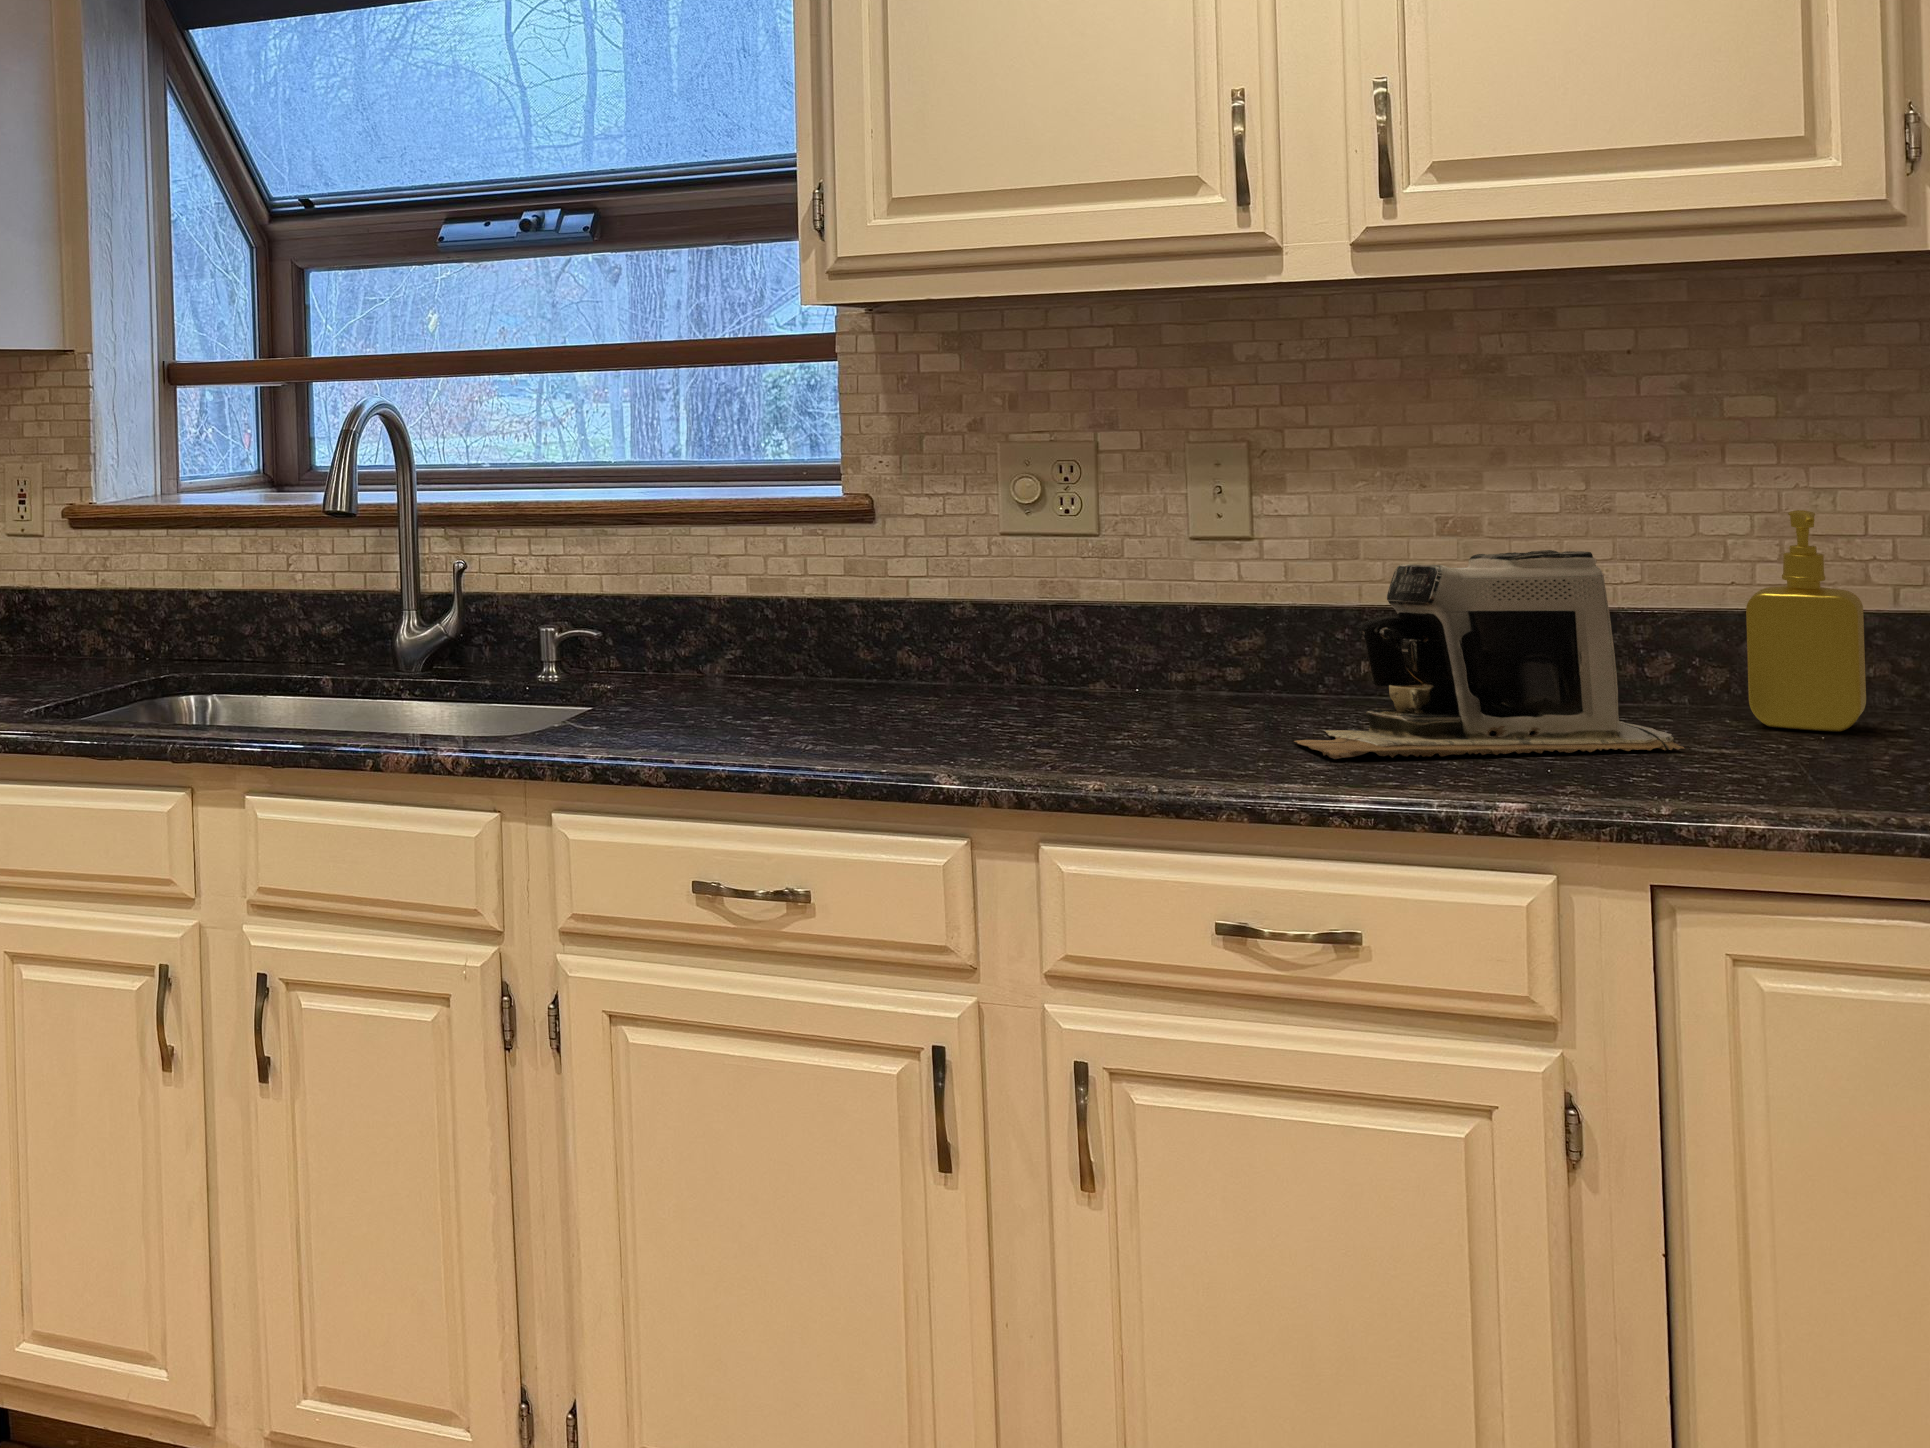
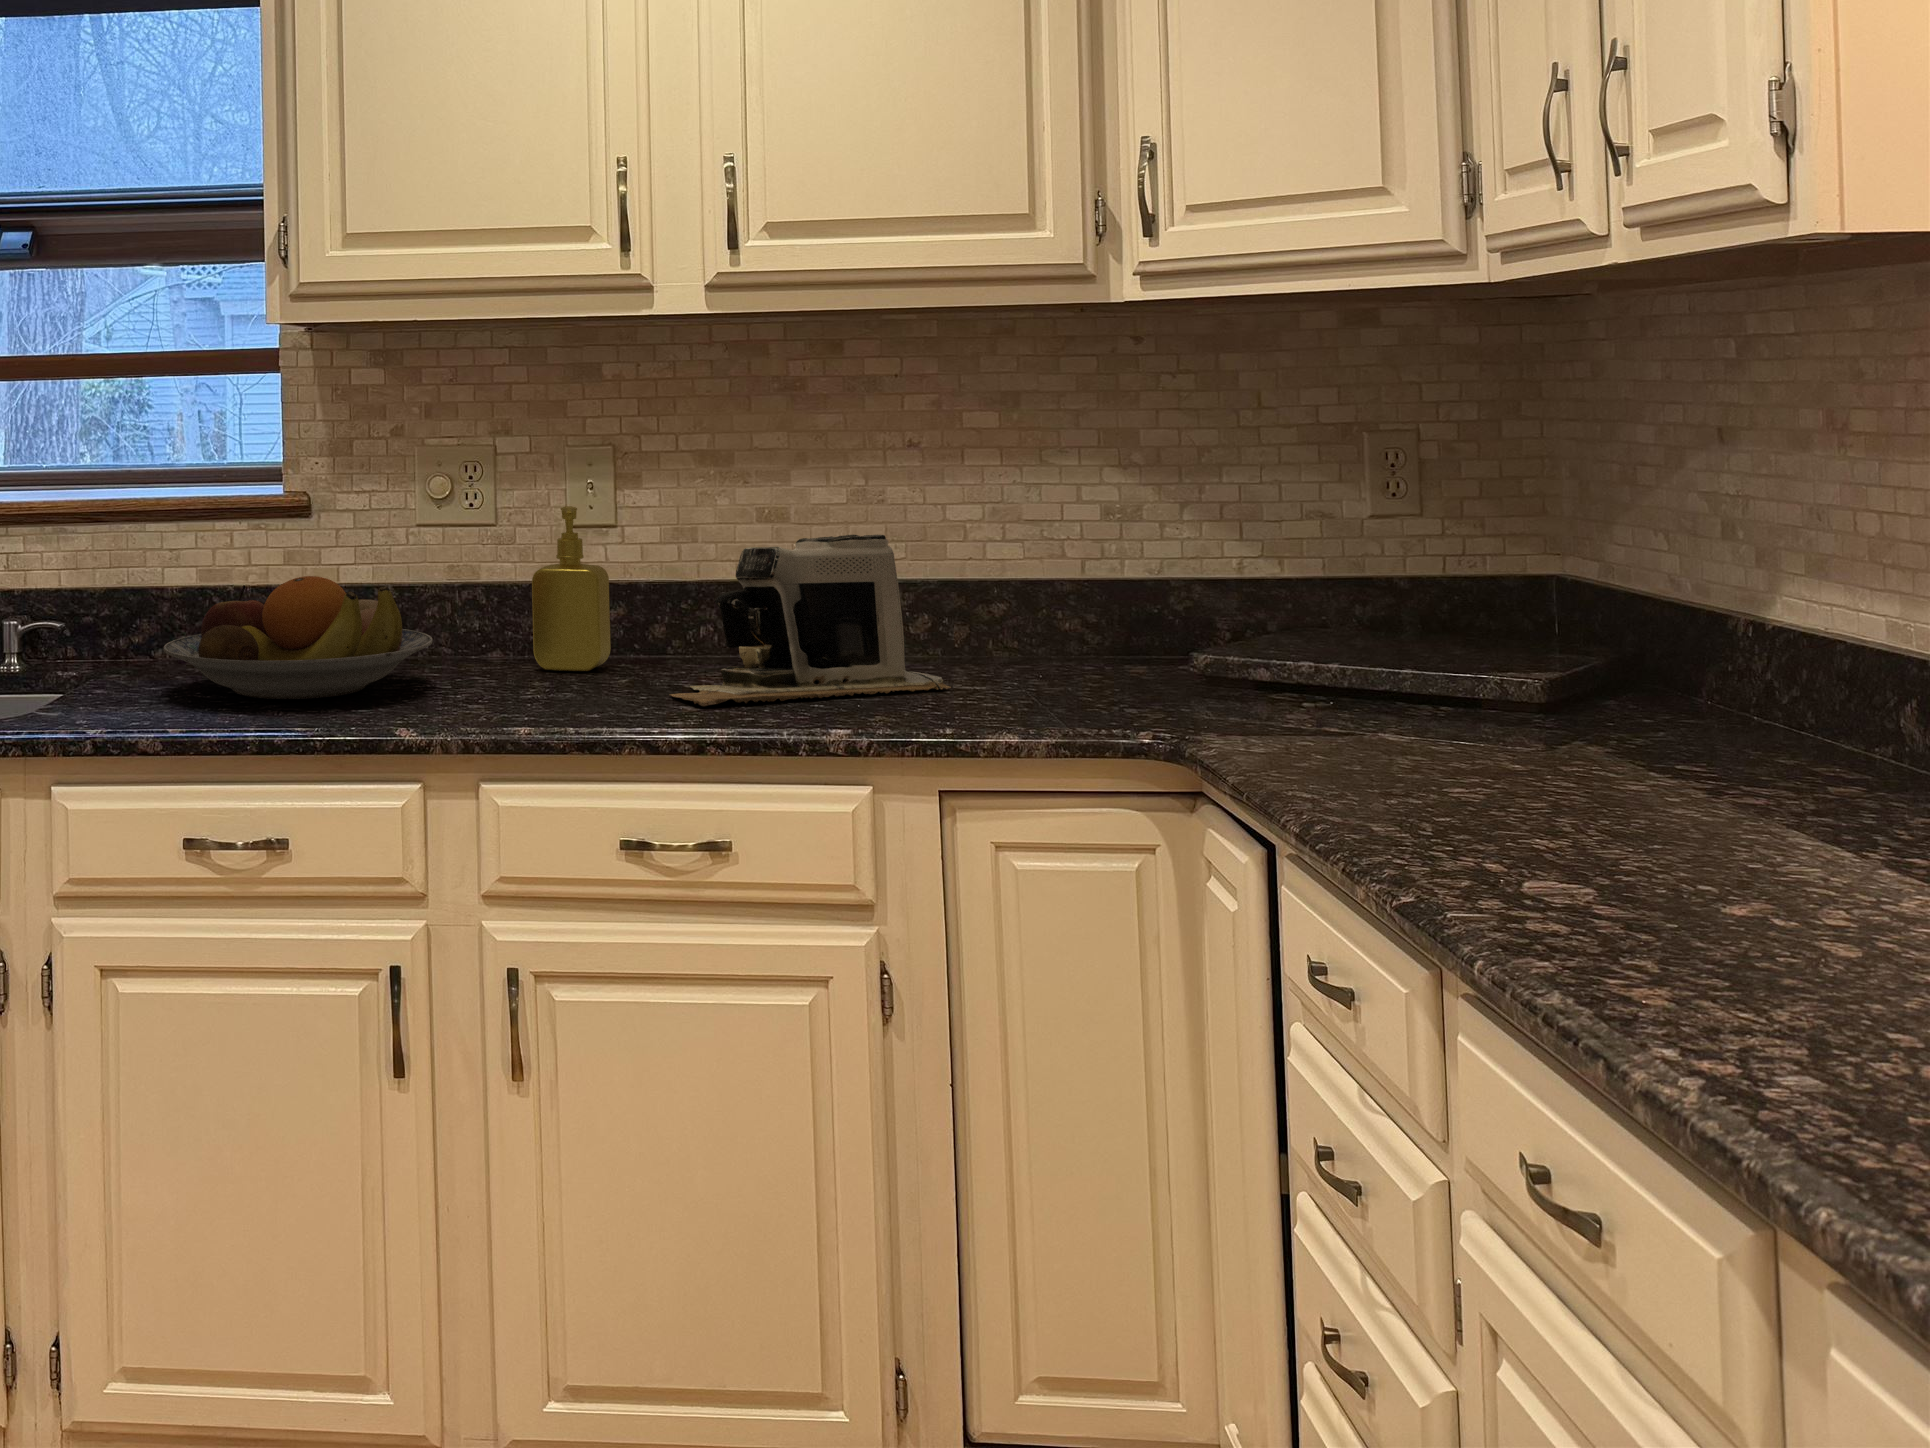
soap dispenser: present [1746,510,1866,732] -> present [532,506,611,671]
fruit bowl: none [695,589,1004,726] -> present [163,576,433,699]

